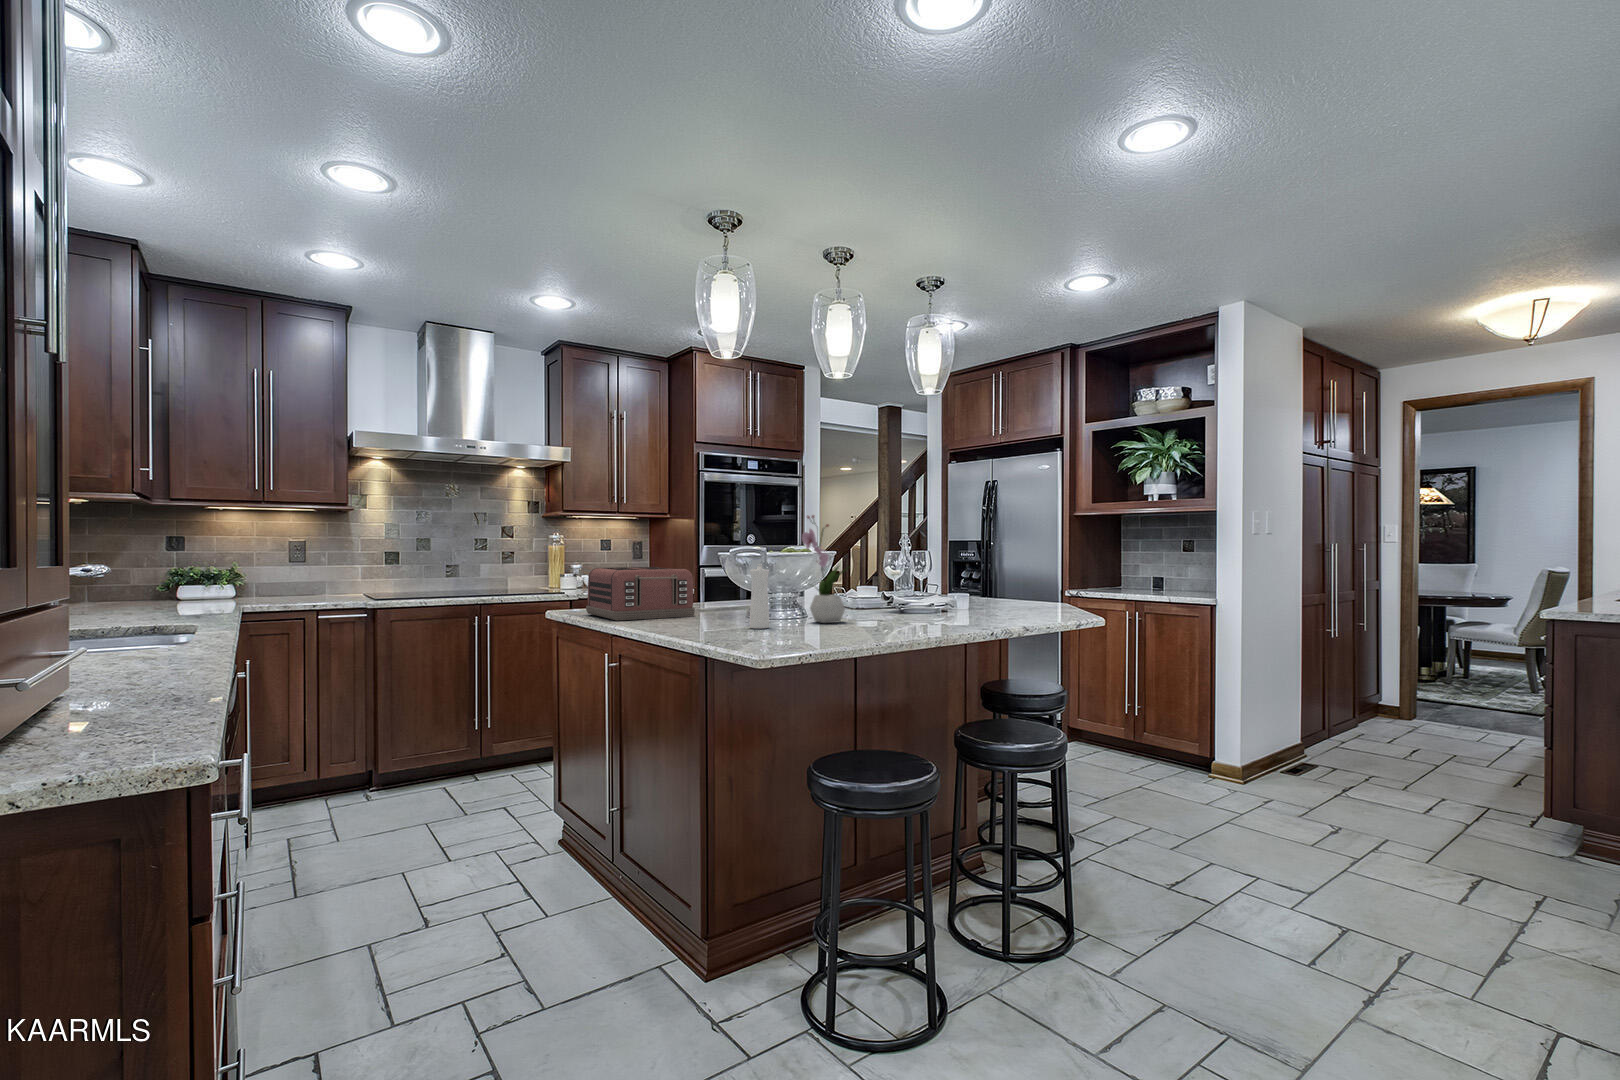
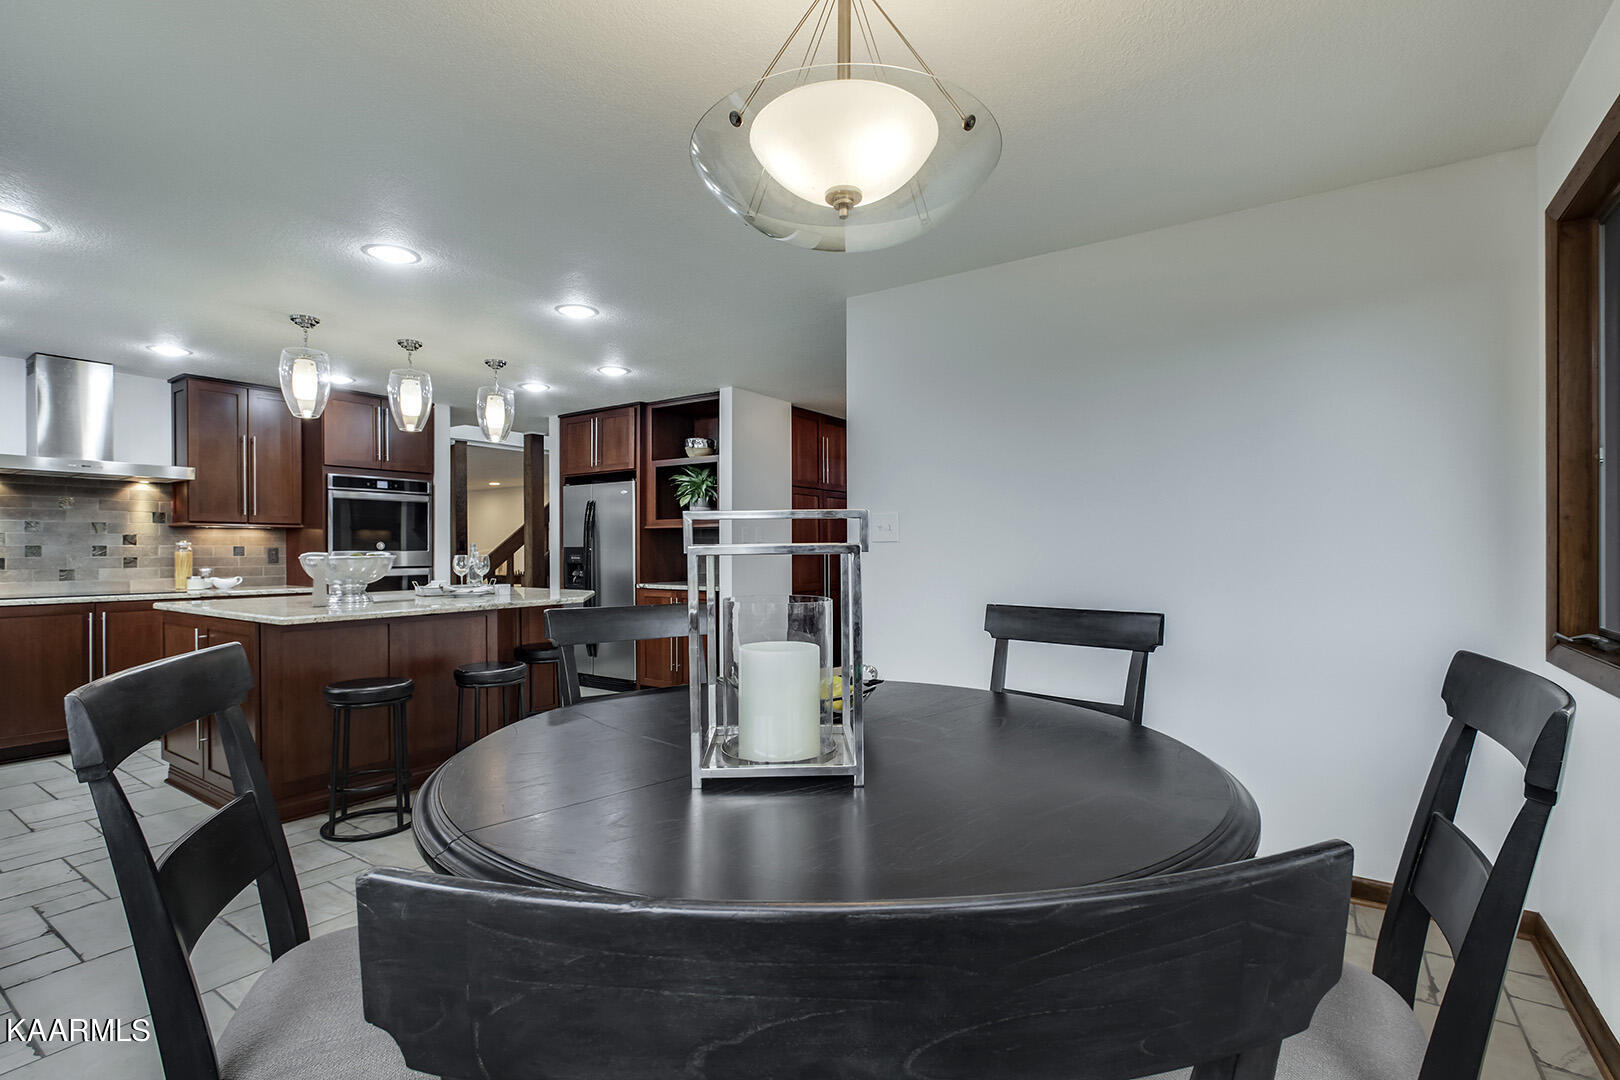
flower arrangement: present [802,515,847,623] -> none [359,530,396,603]
toaster: present [586,567,695,620] -> none [189,568,284,606]

